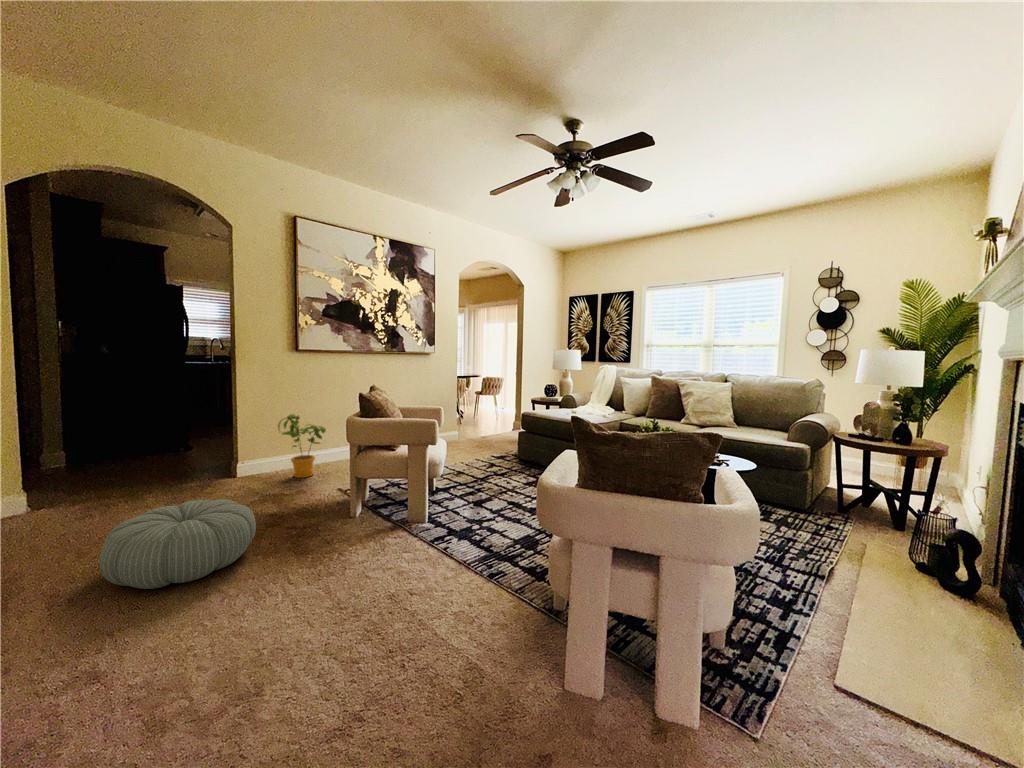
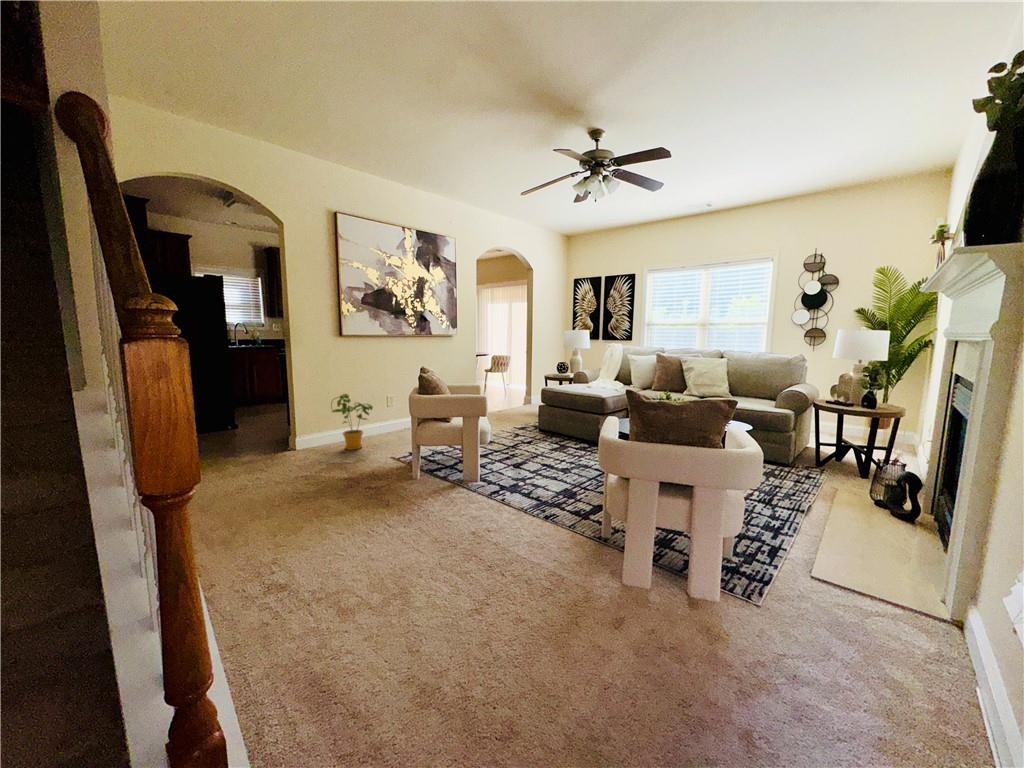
pouf: present [99,499,256,589] -> none [238,465,349,533]

